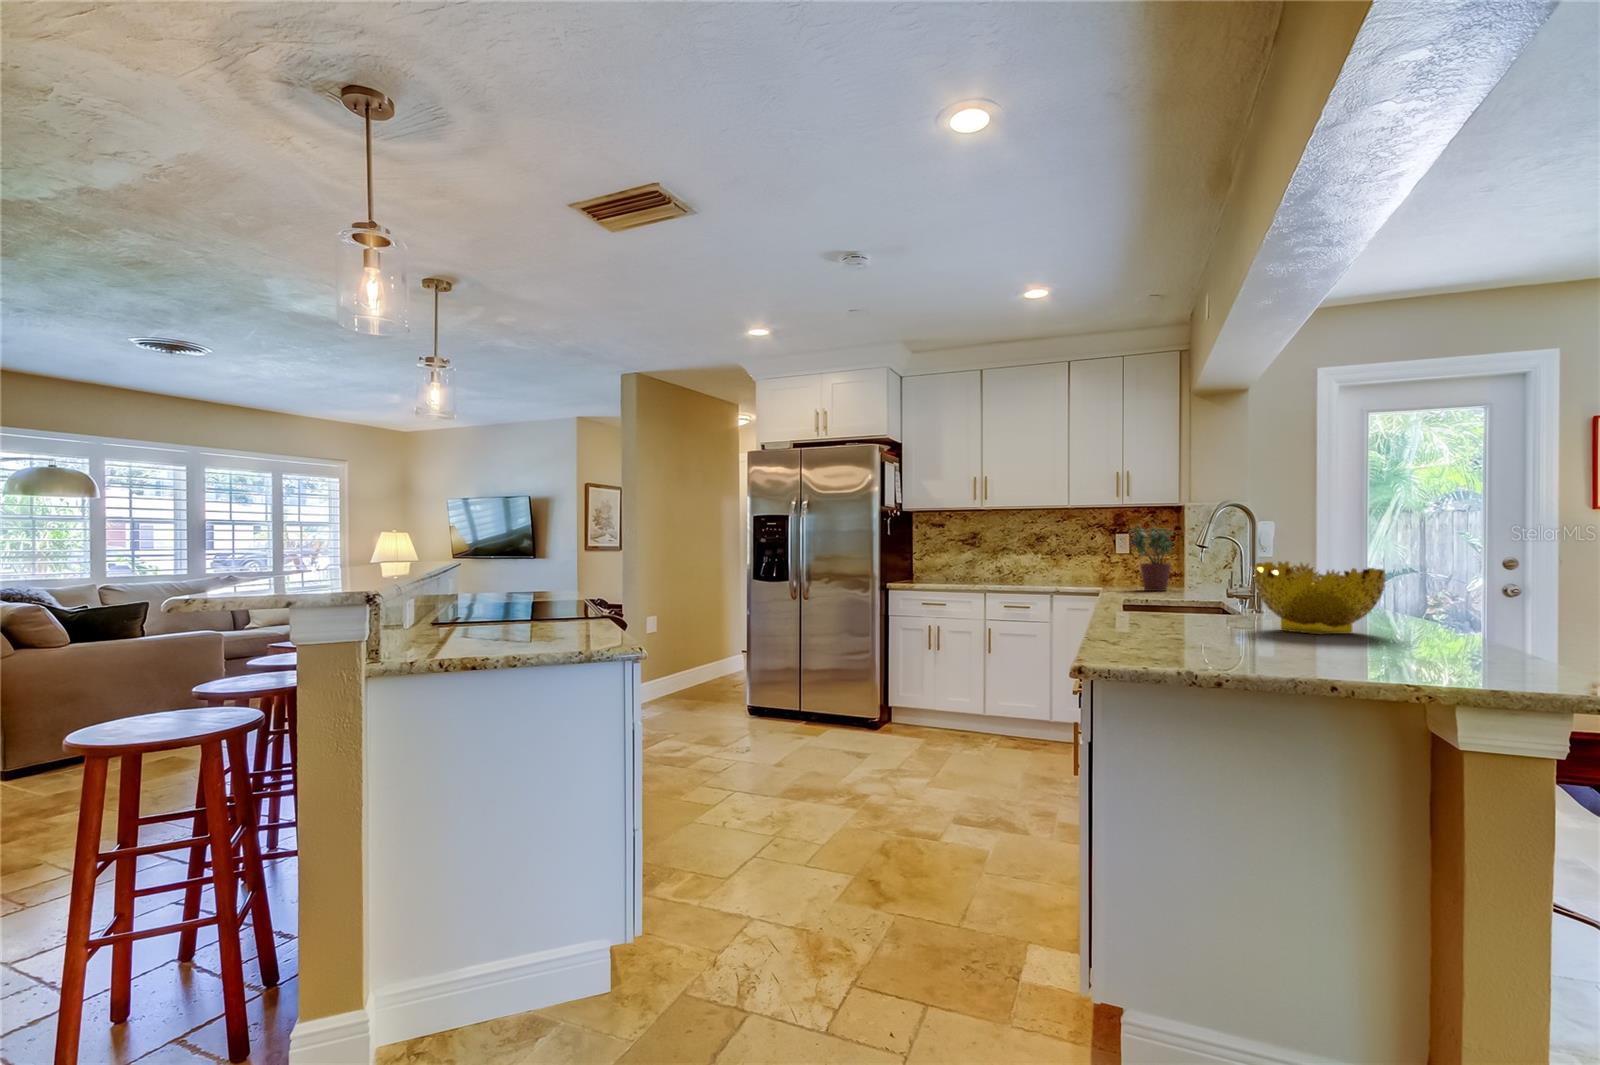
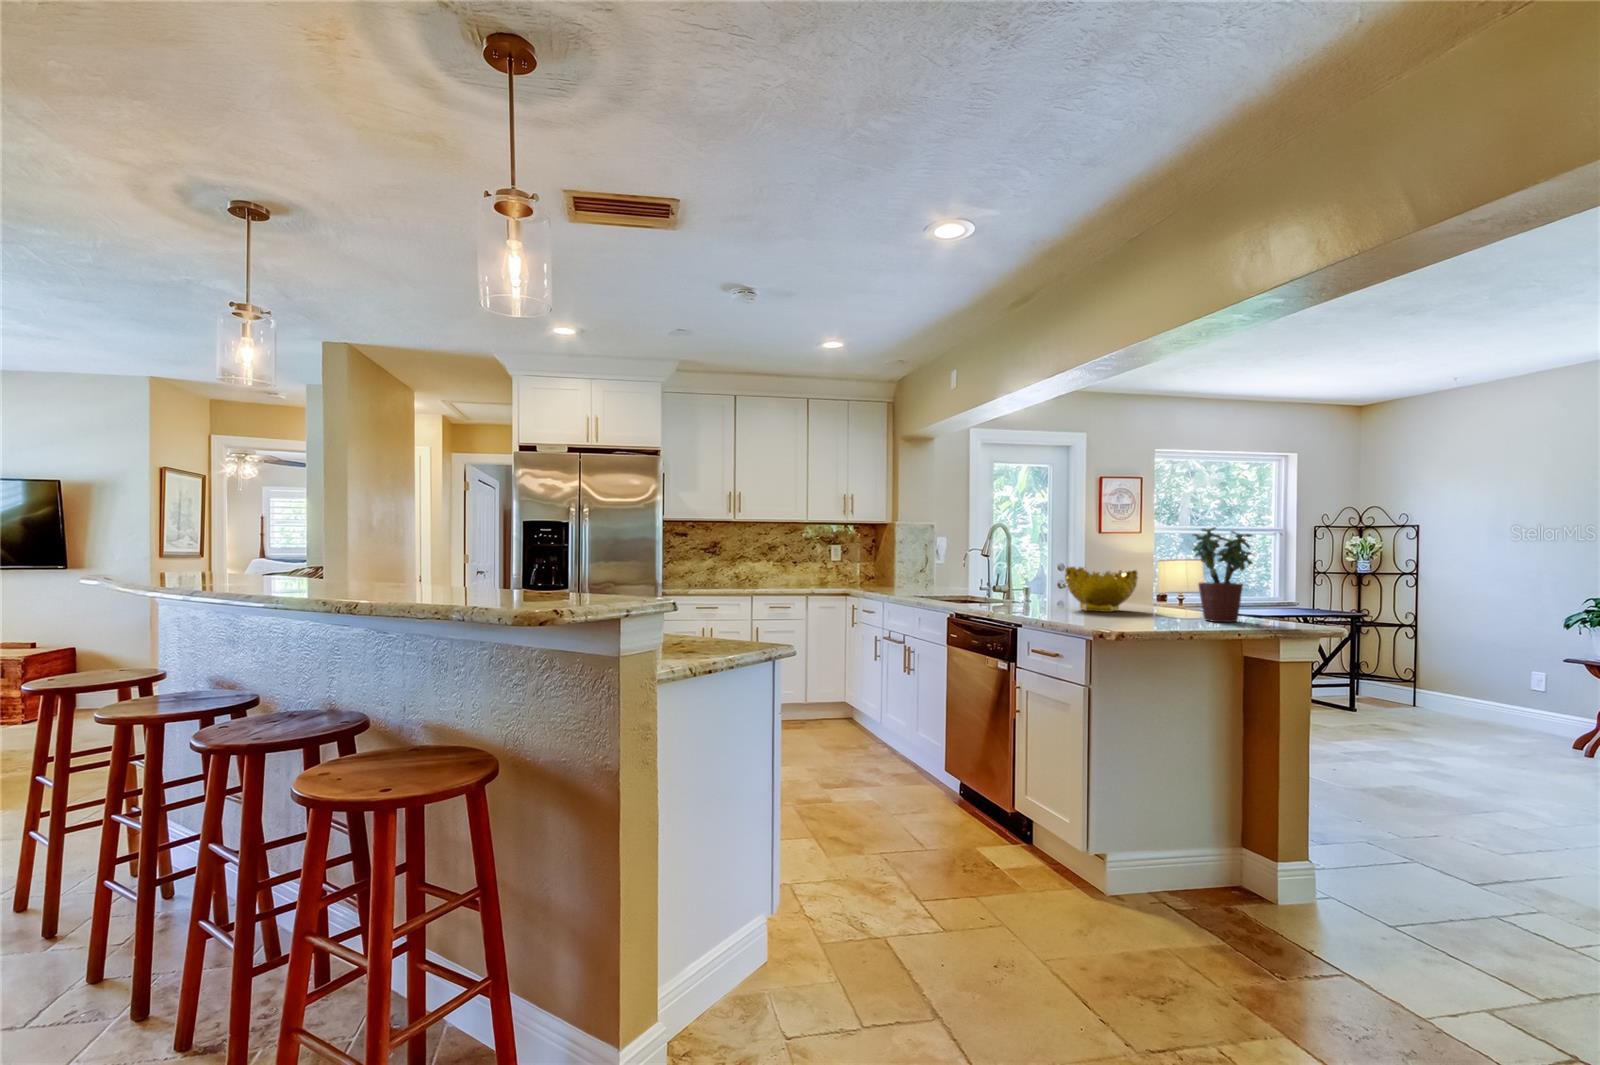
potted plant: present [1129,525,1173,591] -> present [1193,527,1255,622]

